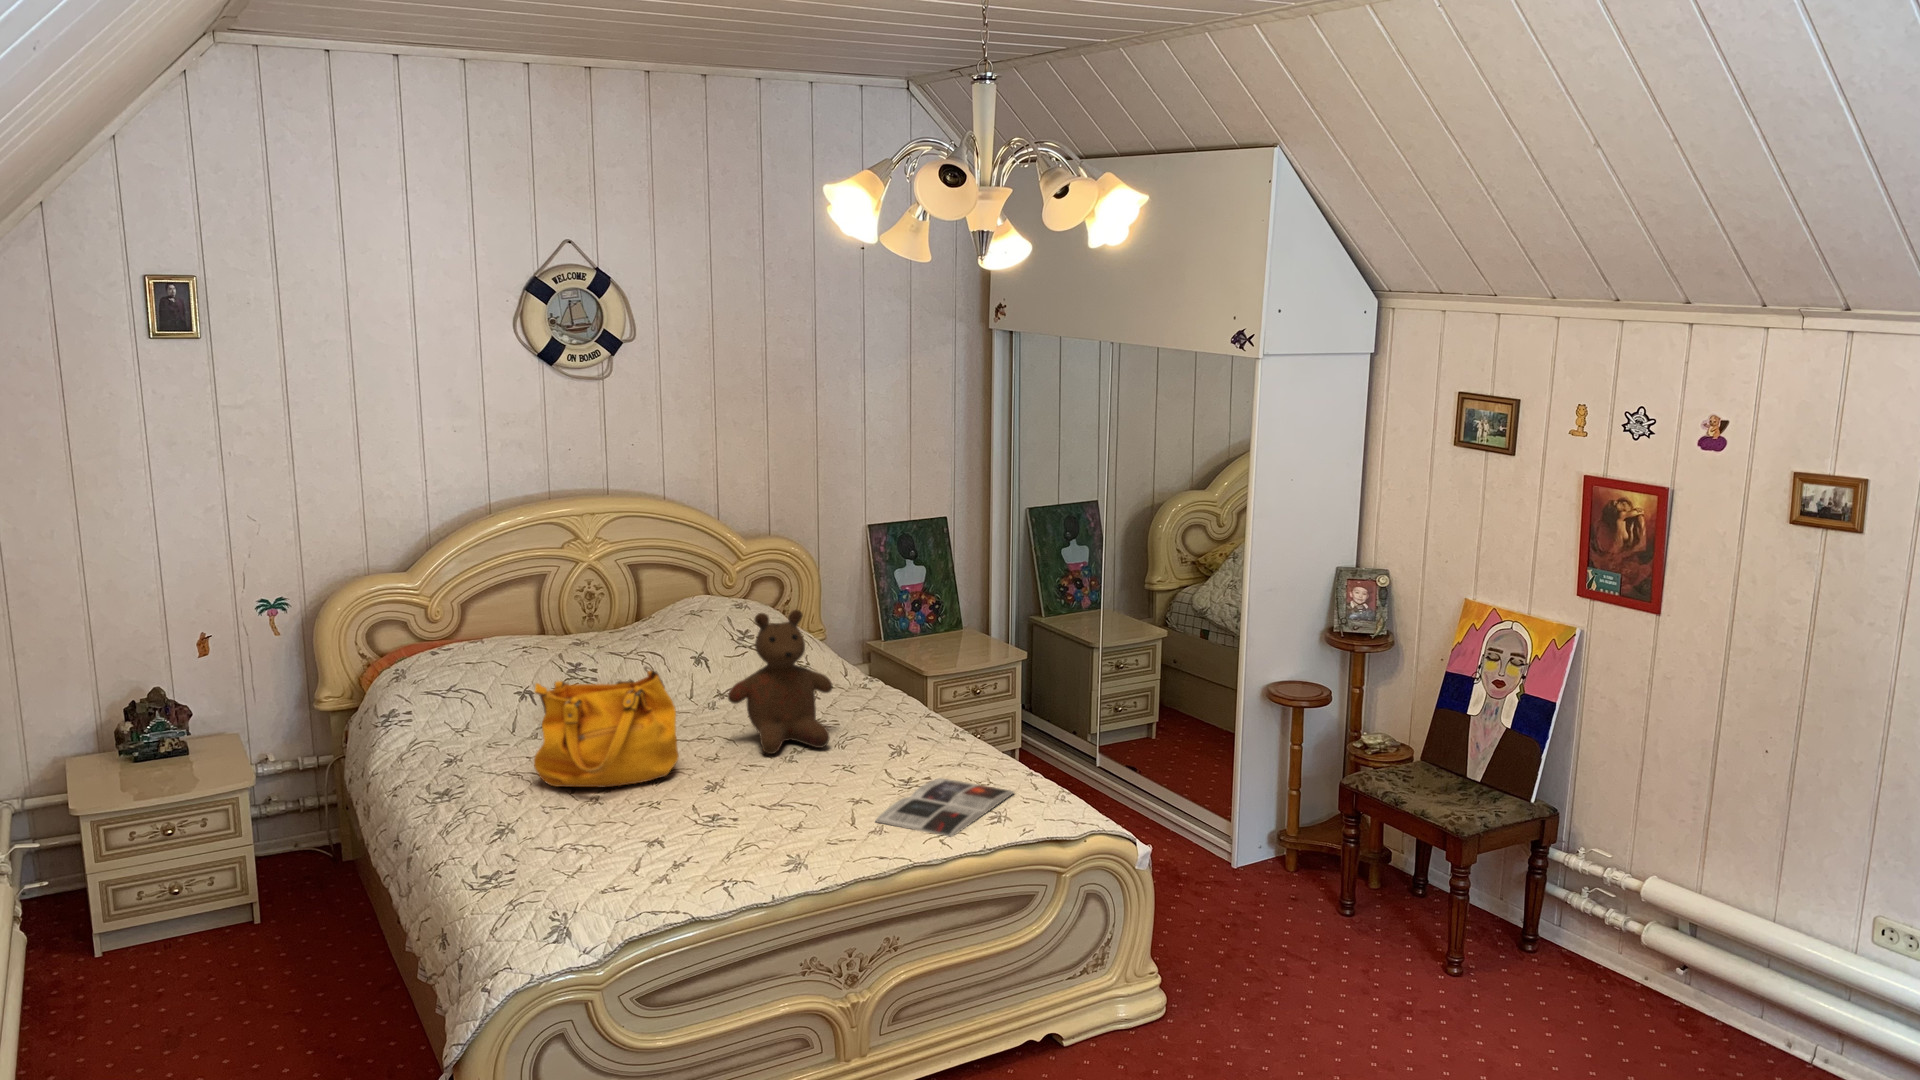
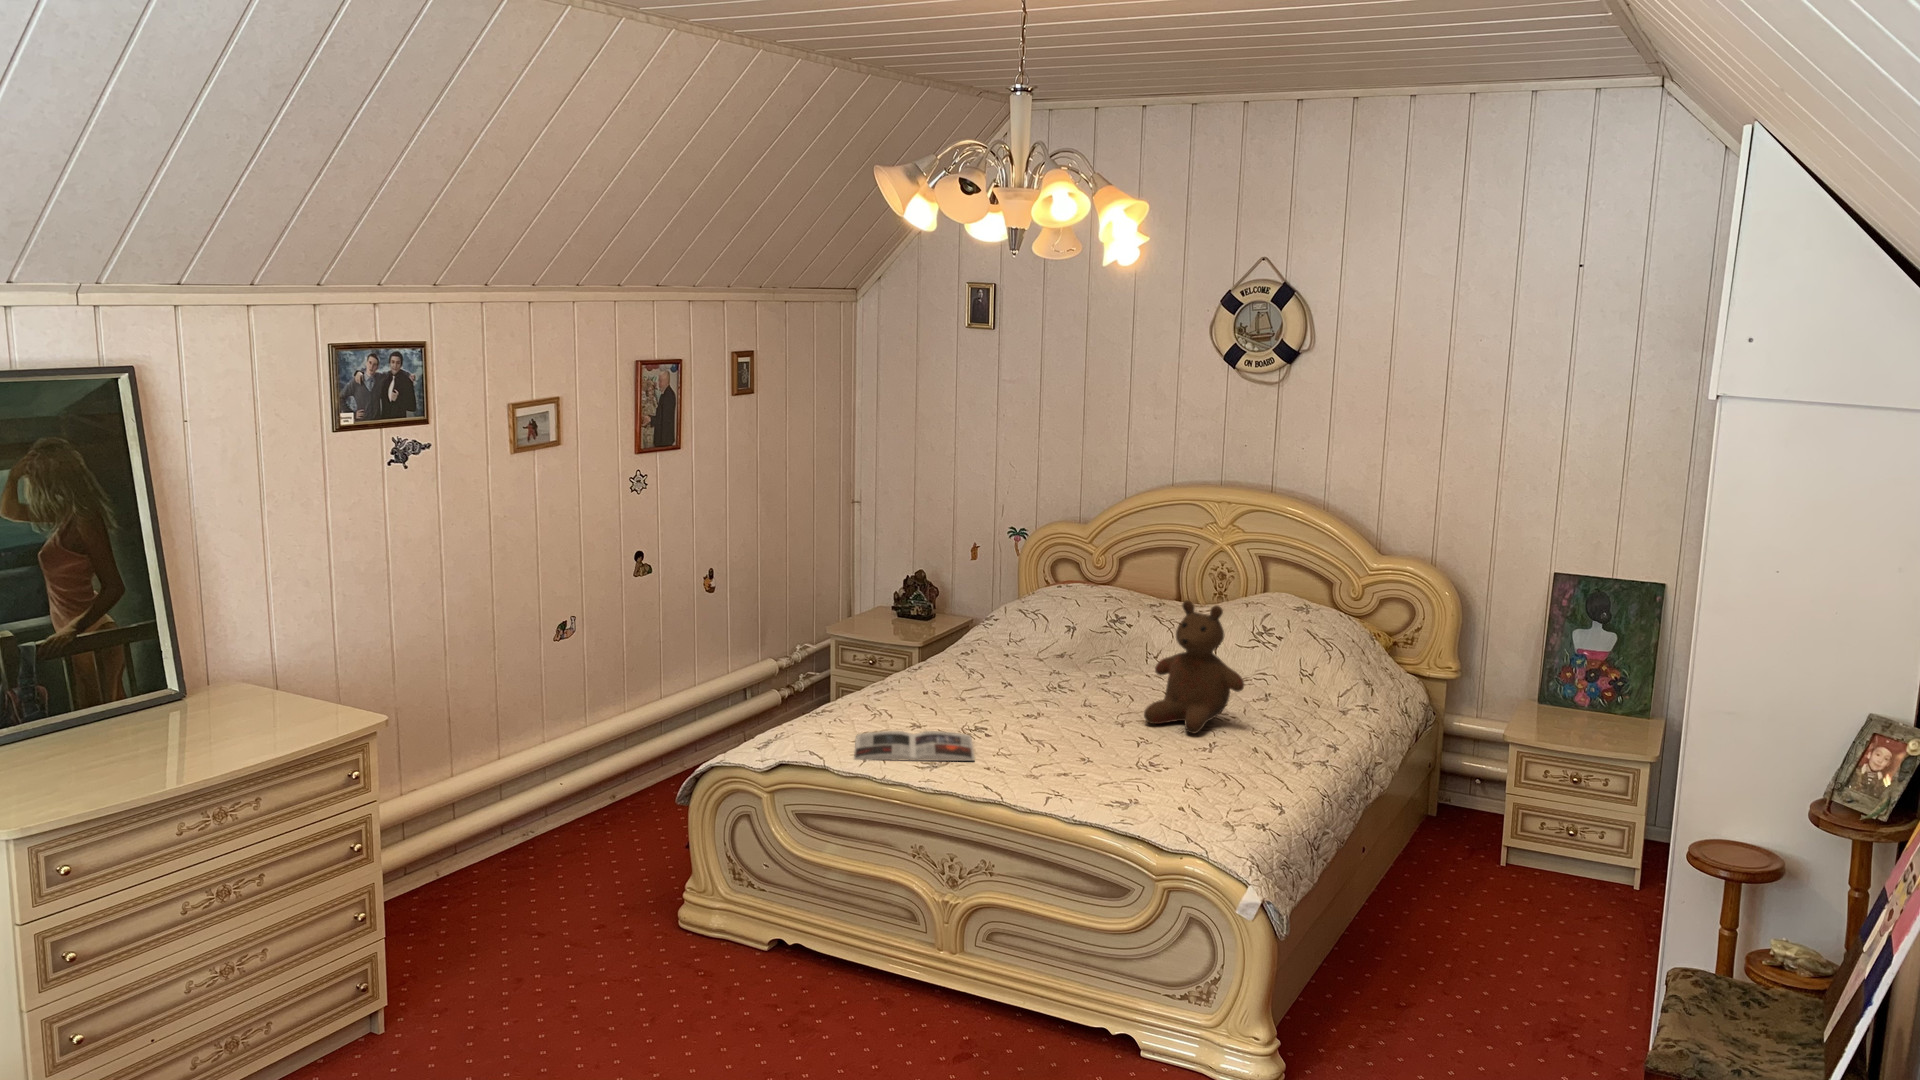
handbag: present [534,666,679,787] -> none [981,606,1086,709]
magazine: present [876,778,1014,837] -> present [854,731,974,761]

